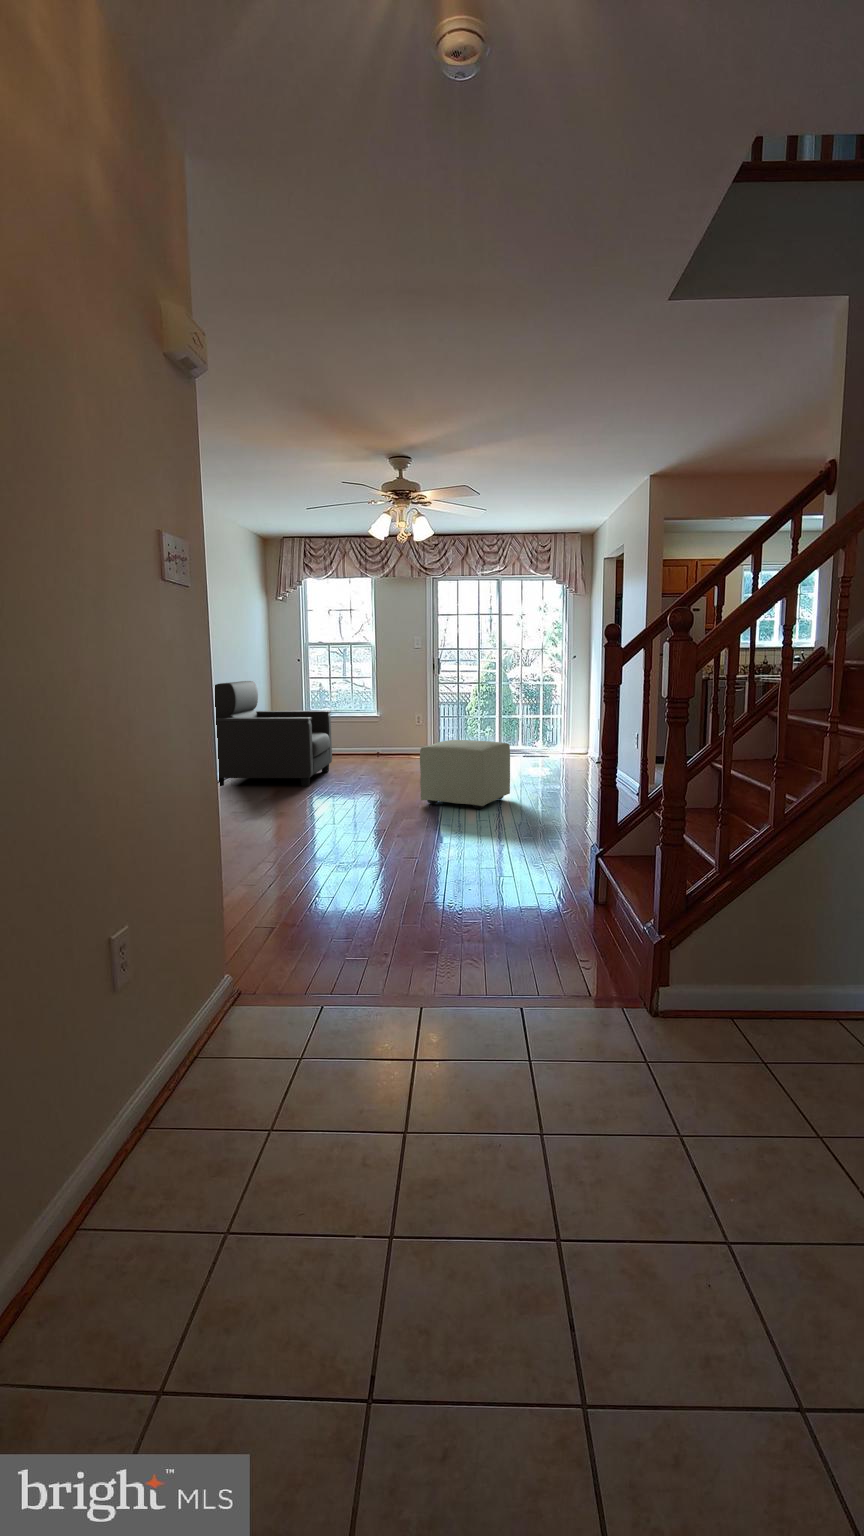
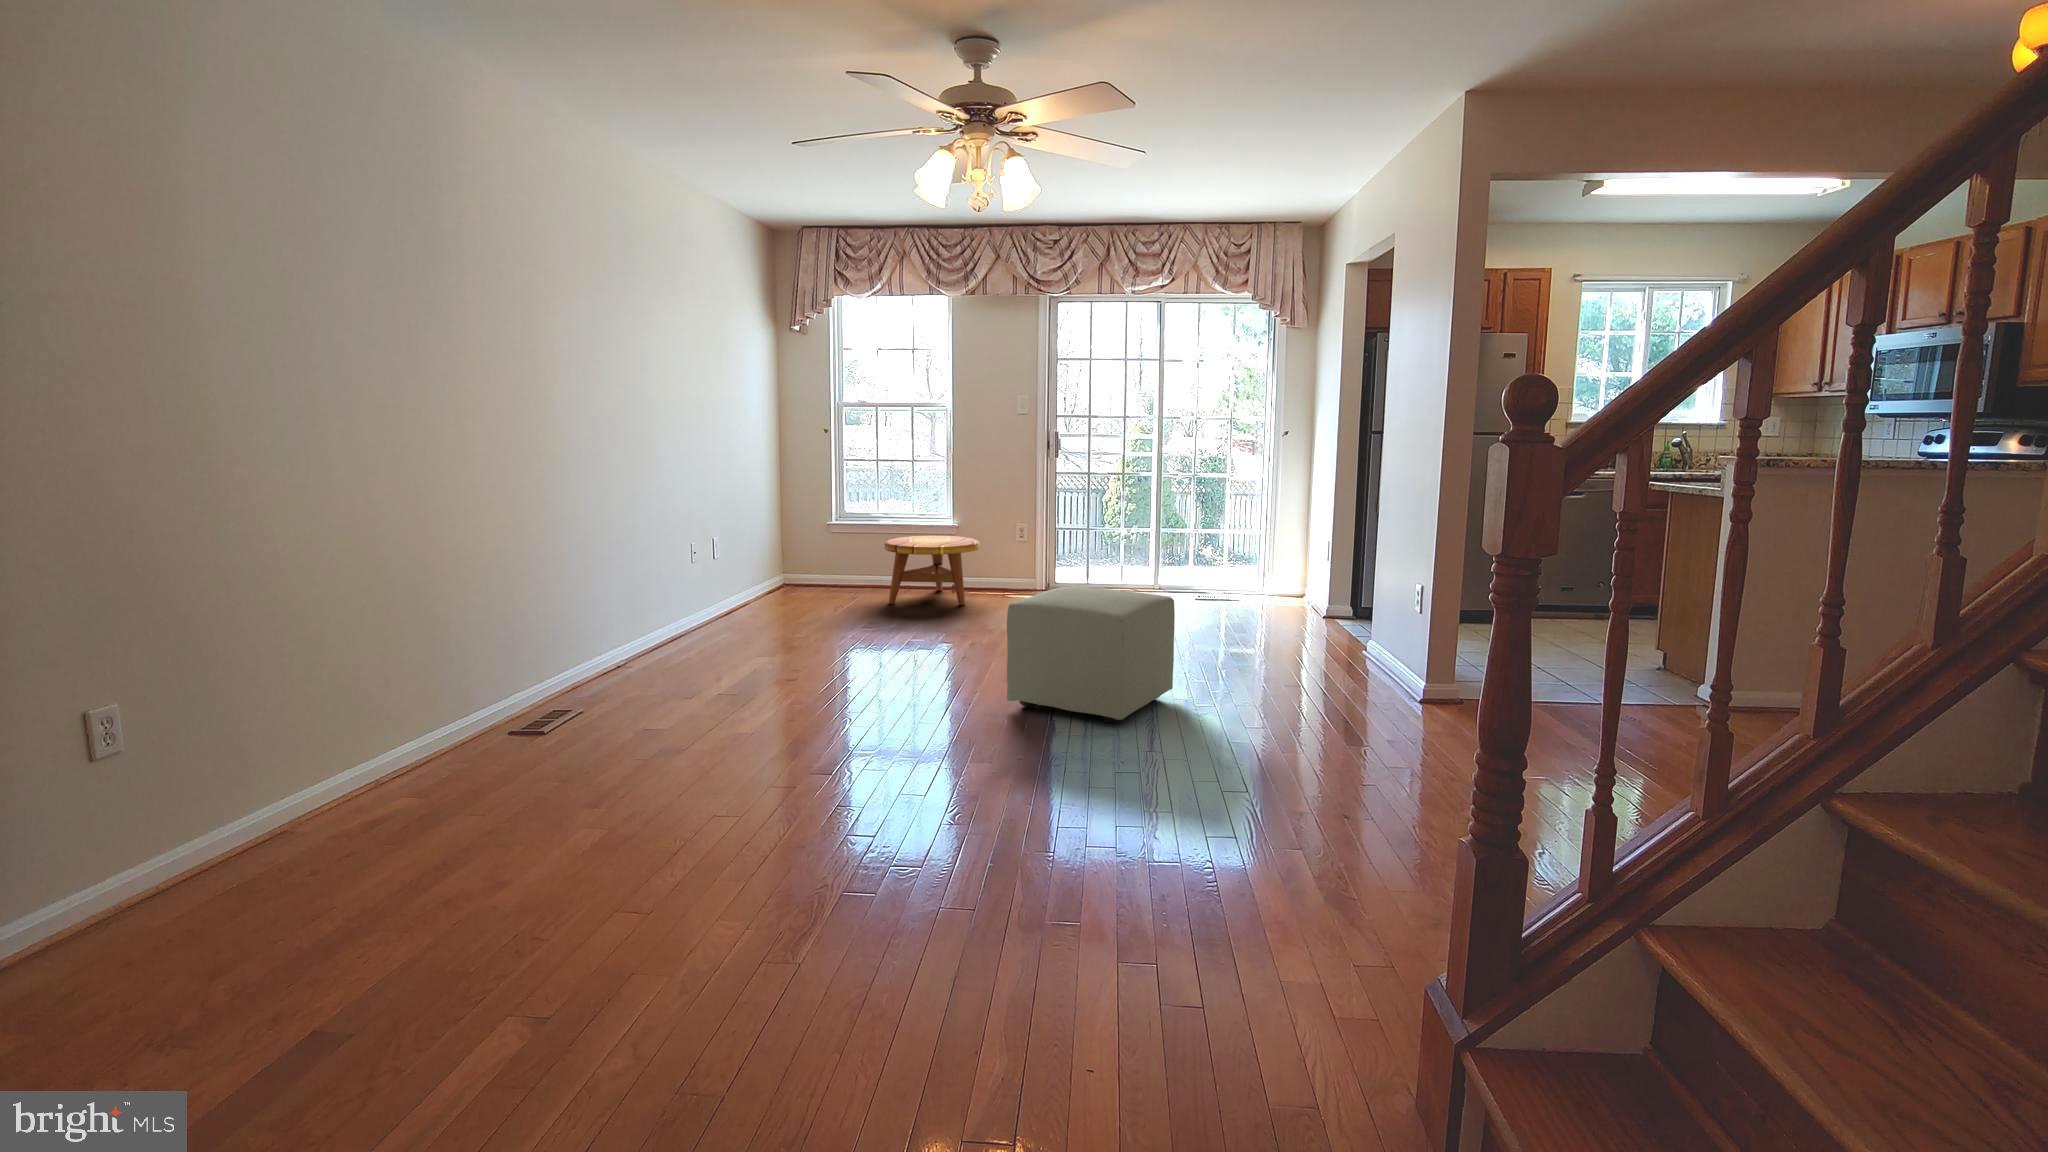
armchair: present [215,681,332,786] -> none [642,467,868,657]
side table: none [337,722,394,762] -> present [884,536,979,605]

